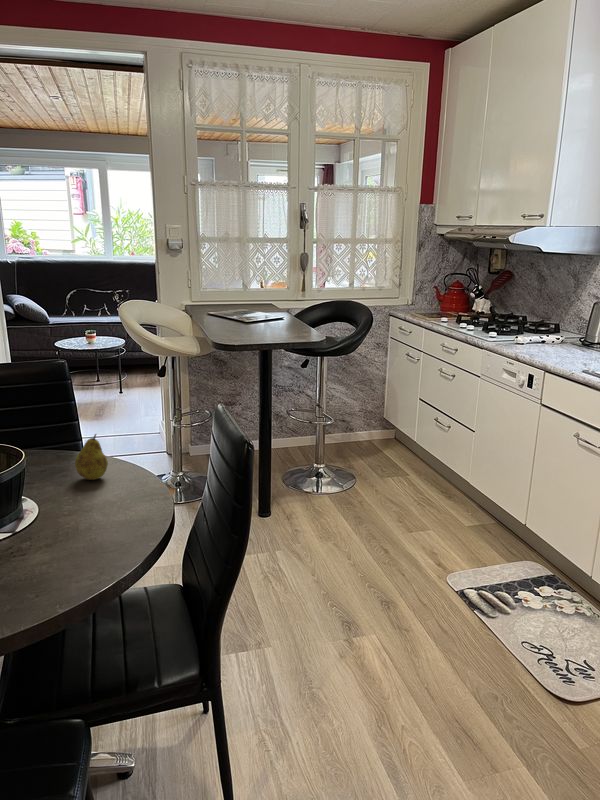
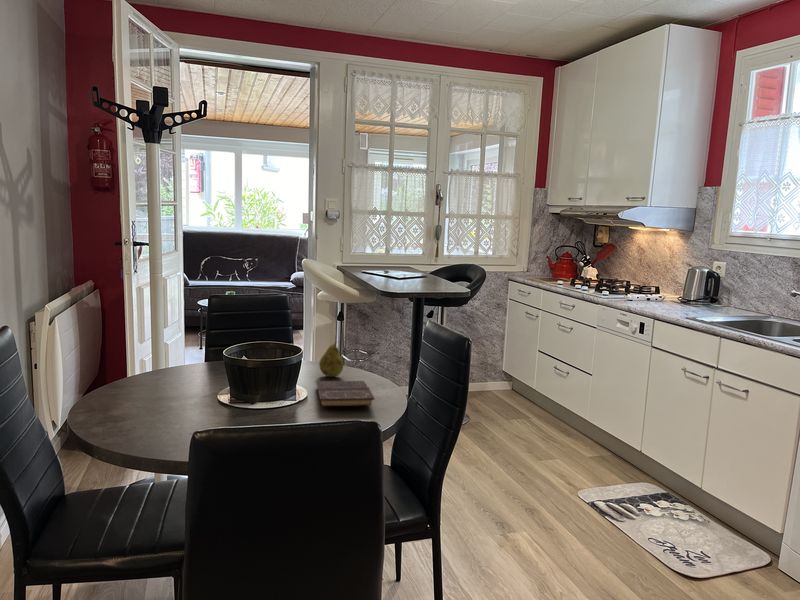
book: none [33,489,128,542] -> present [316,381,374,406]

